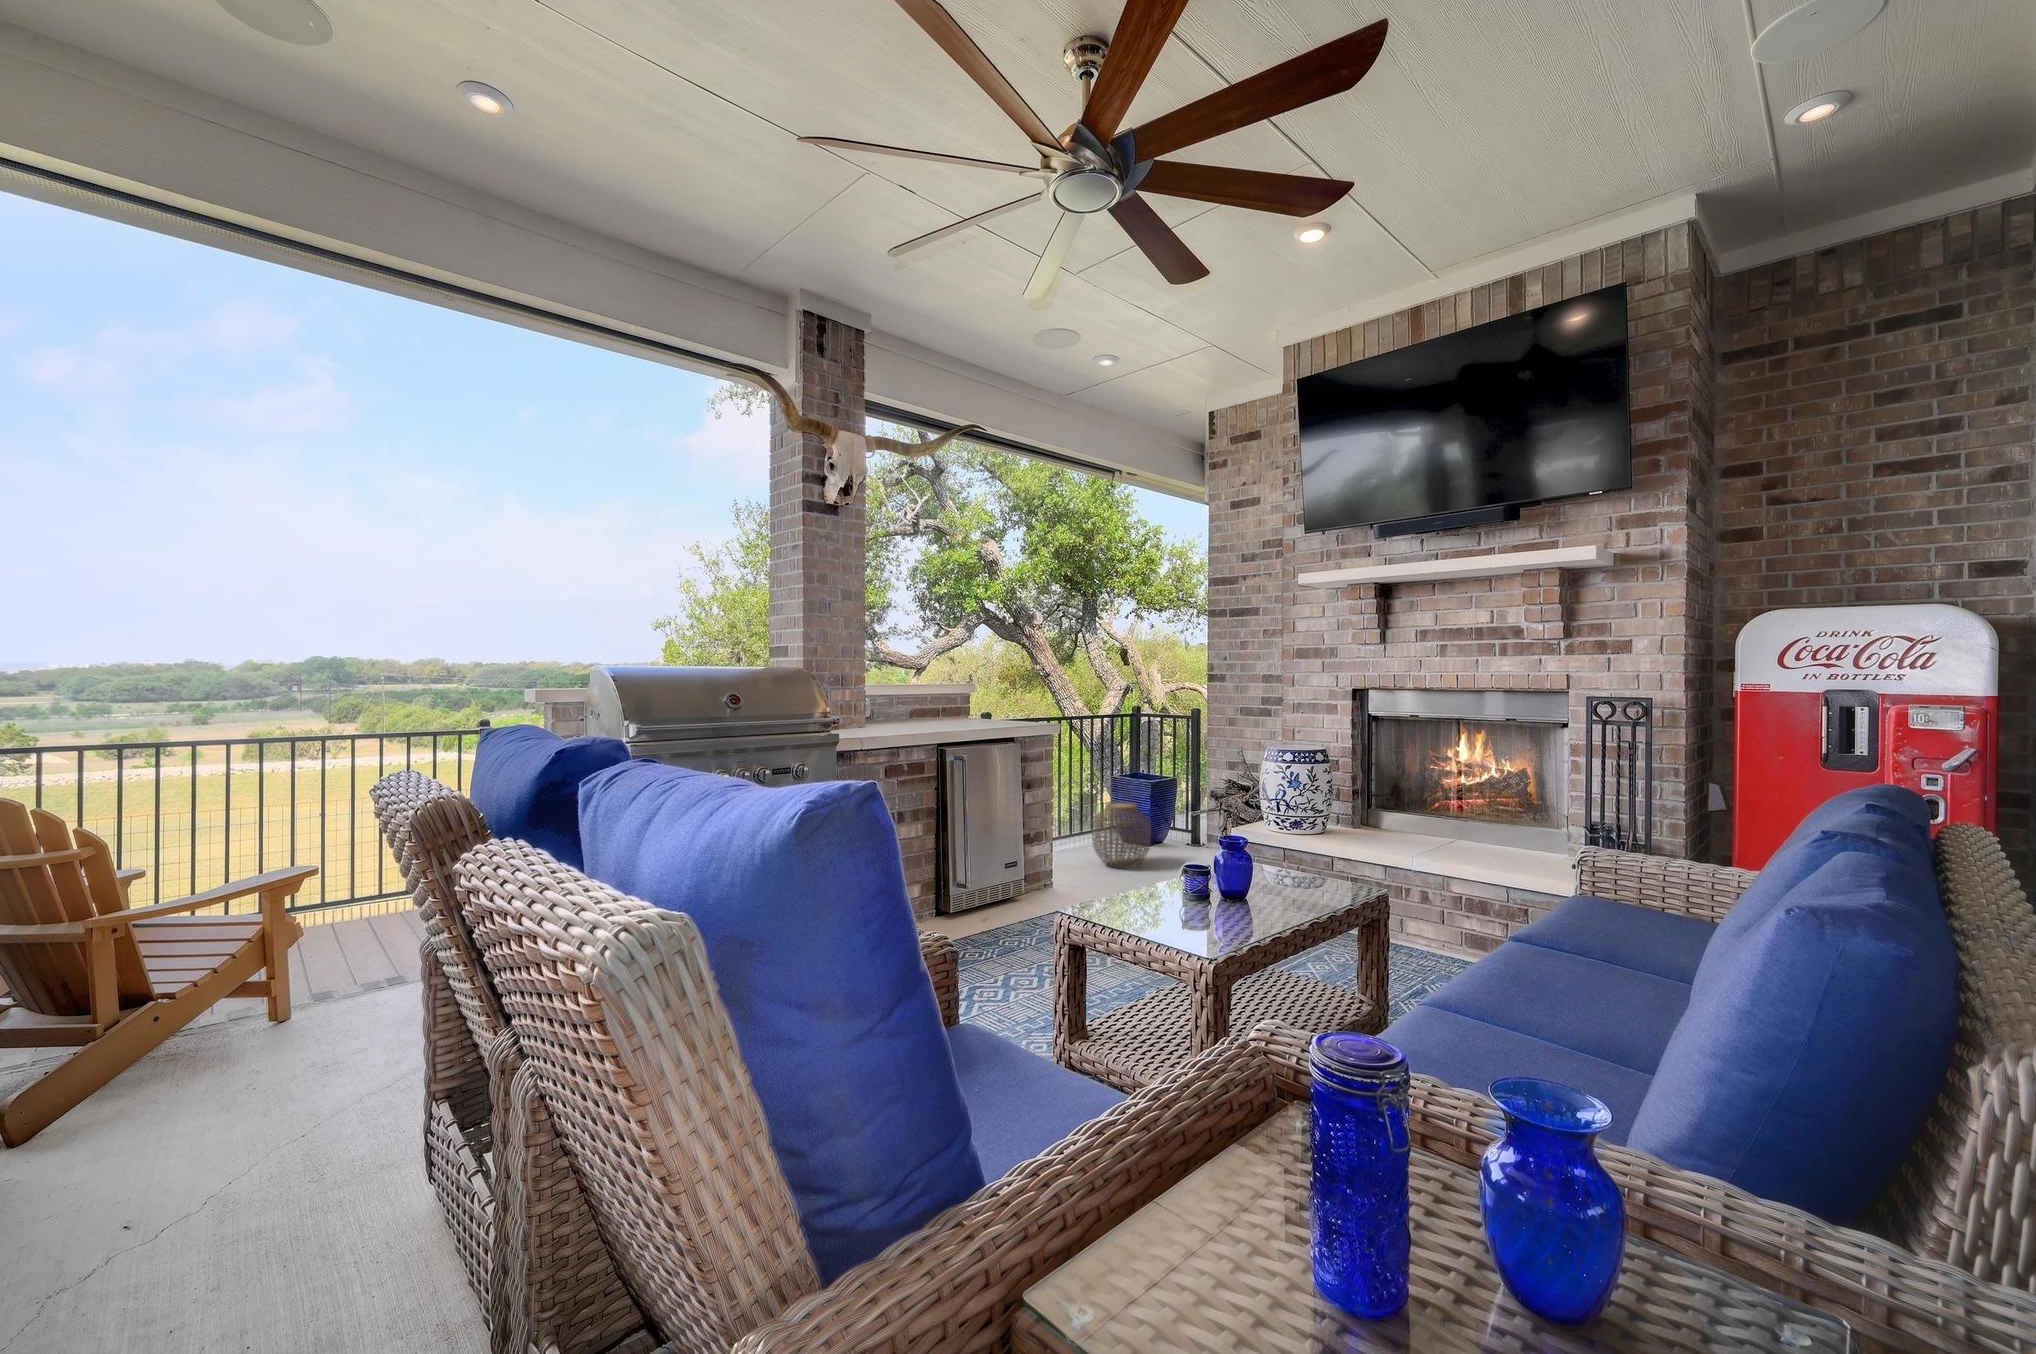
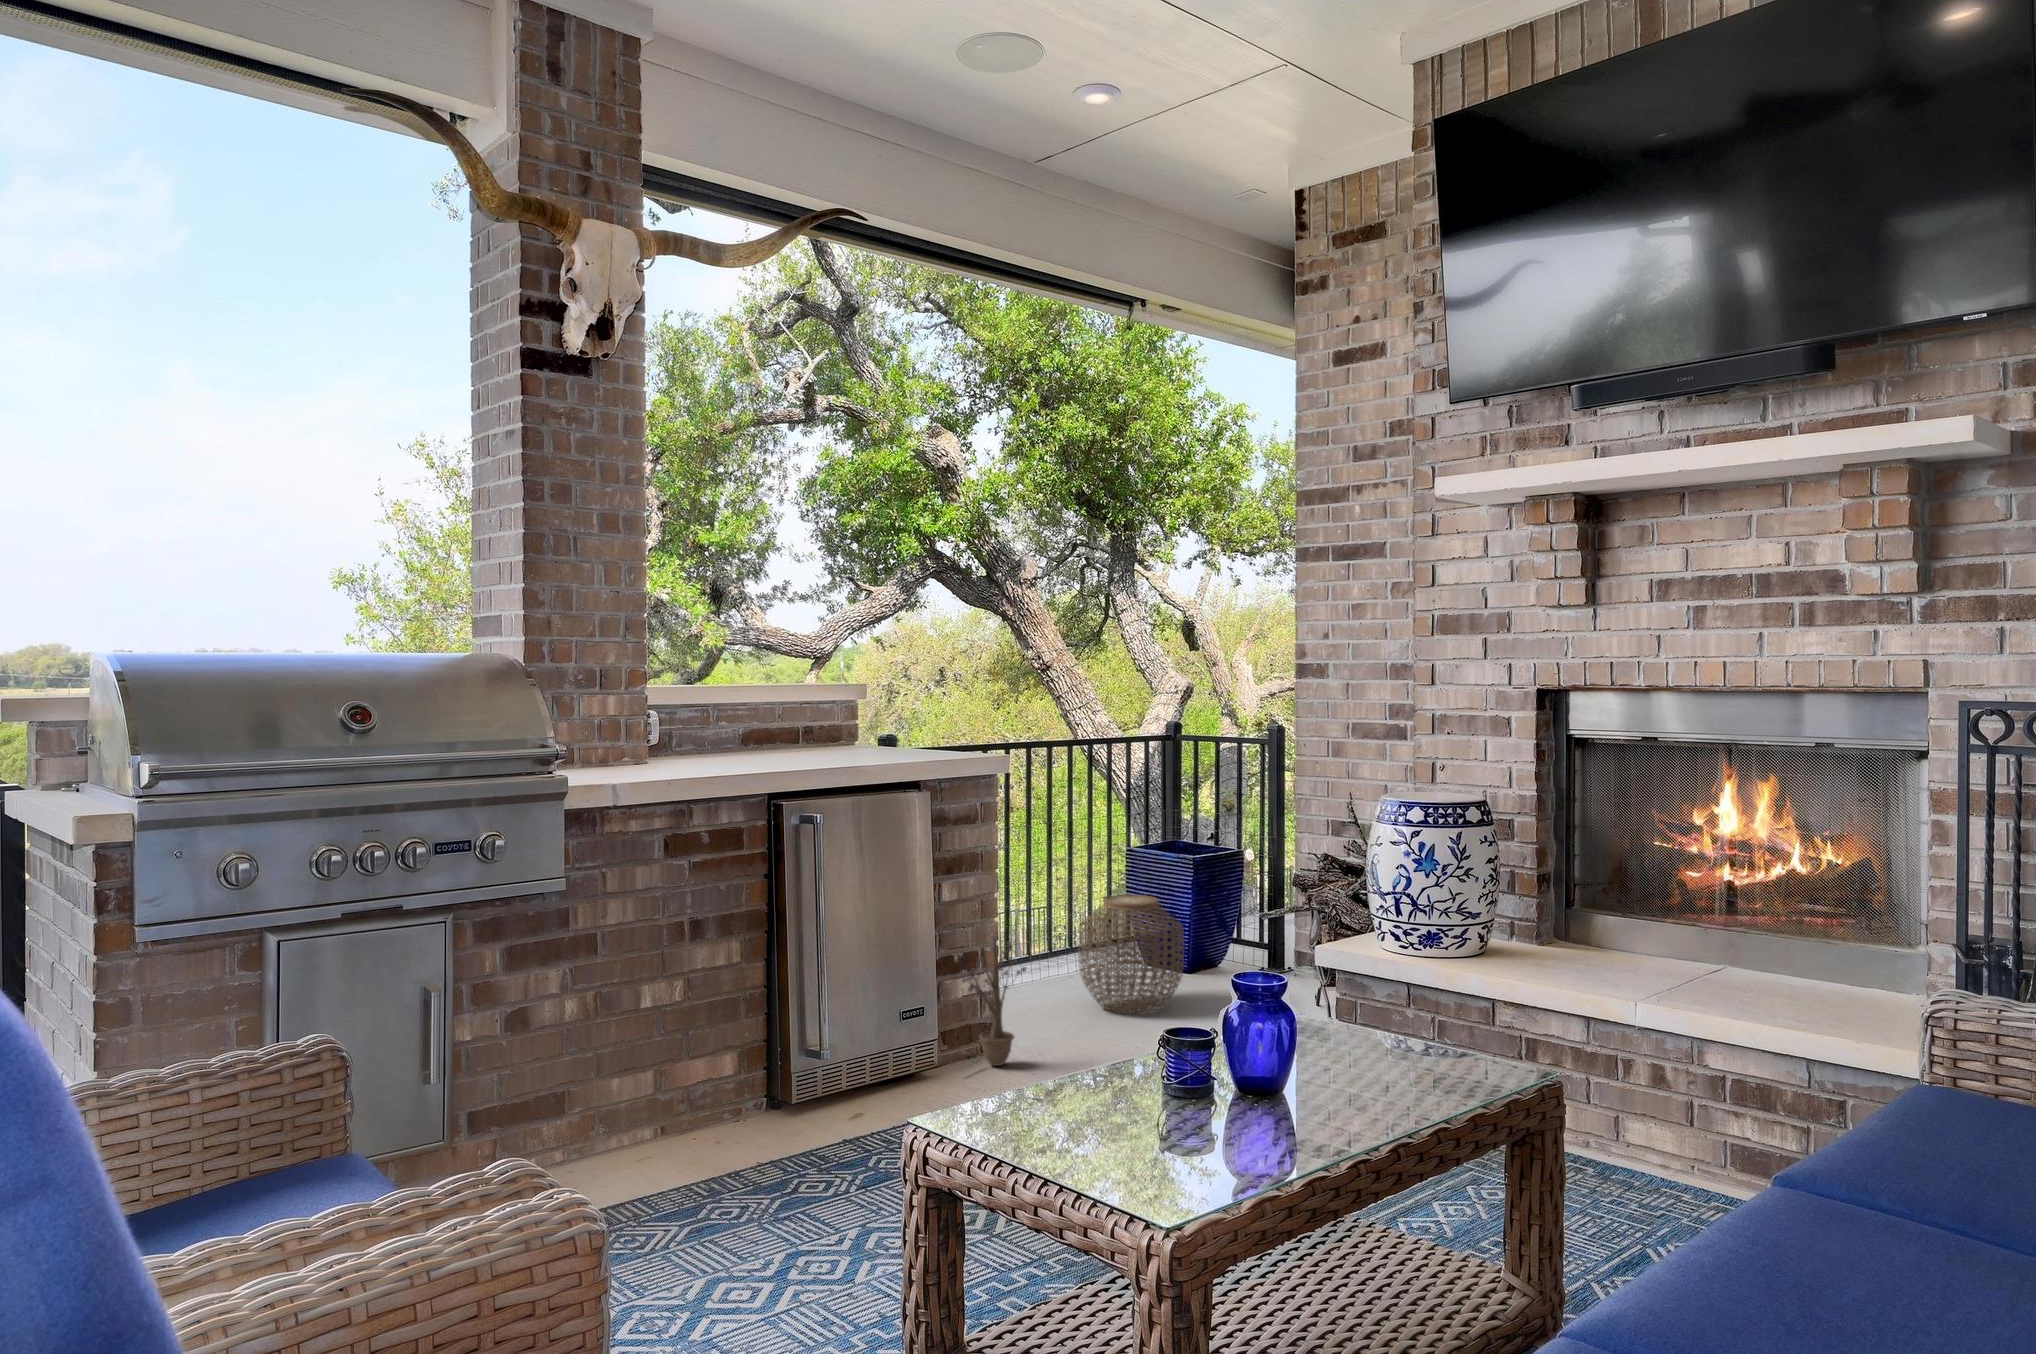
decorative plant: none [1037,825,1072,898] -> present [957,939,1026,1071]

